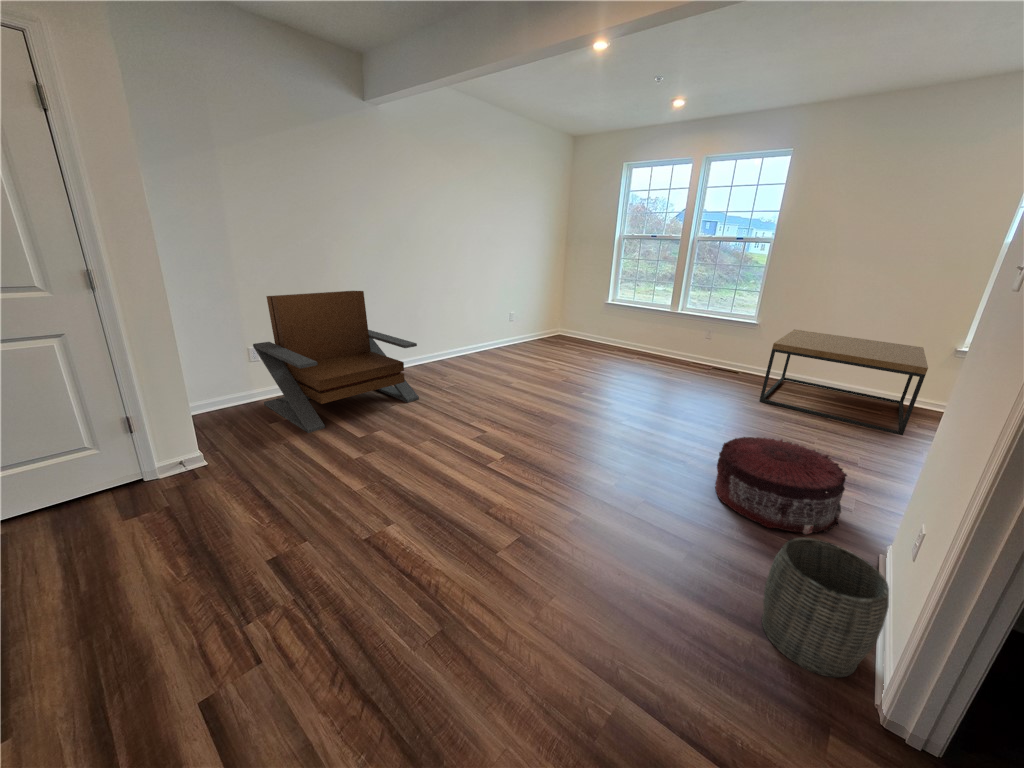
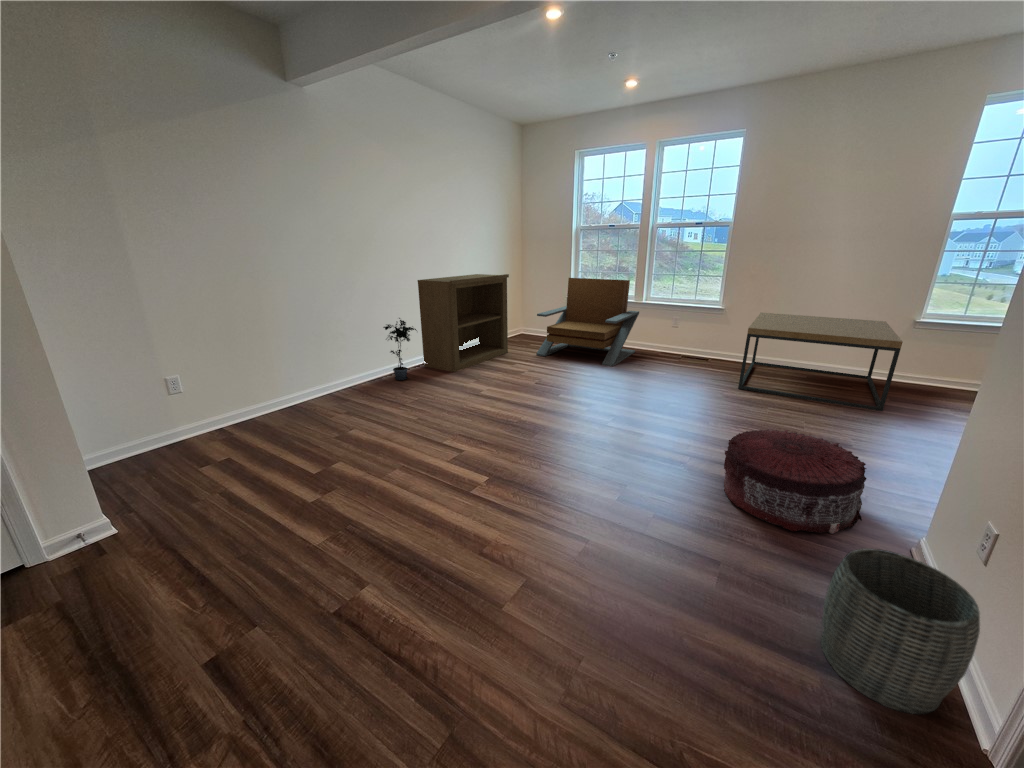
bookshelf: none [465,275,550,364] -> present [418,274,509,372]
lounge chair: present [253,291,419,433] -> present [536,278,639,366]
potted plant: none [431,310,460,367] -> present [383,318,417,380]

